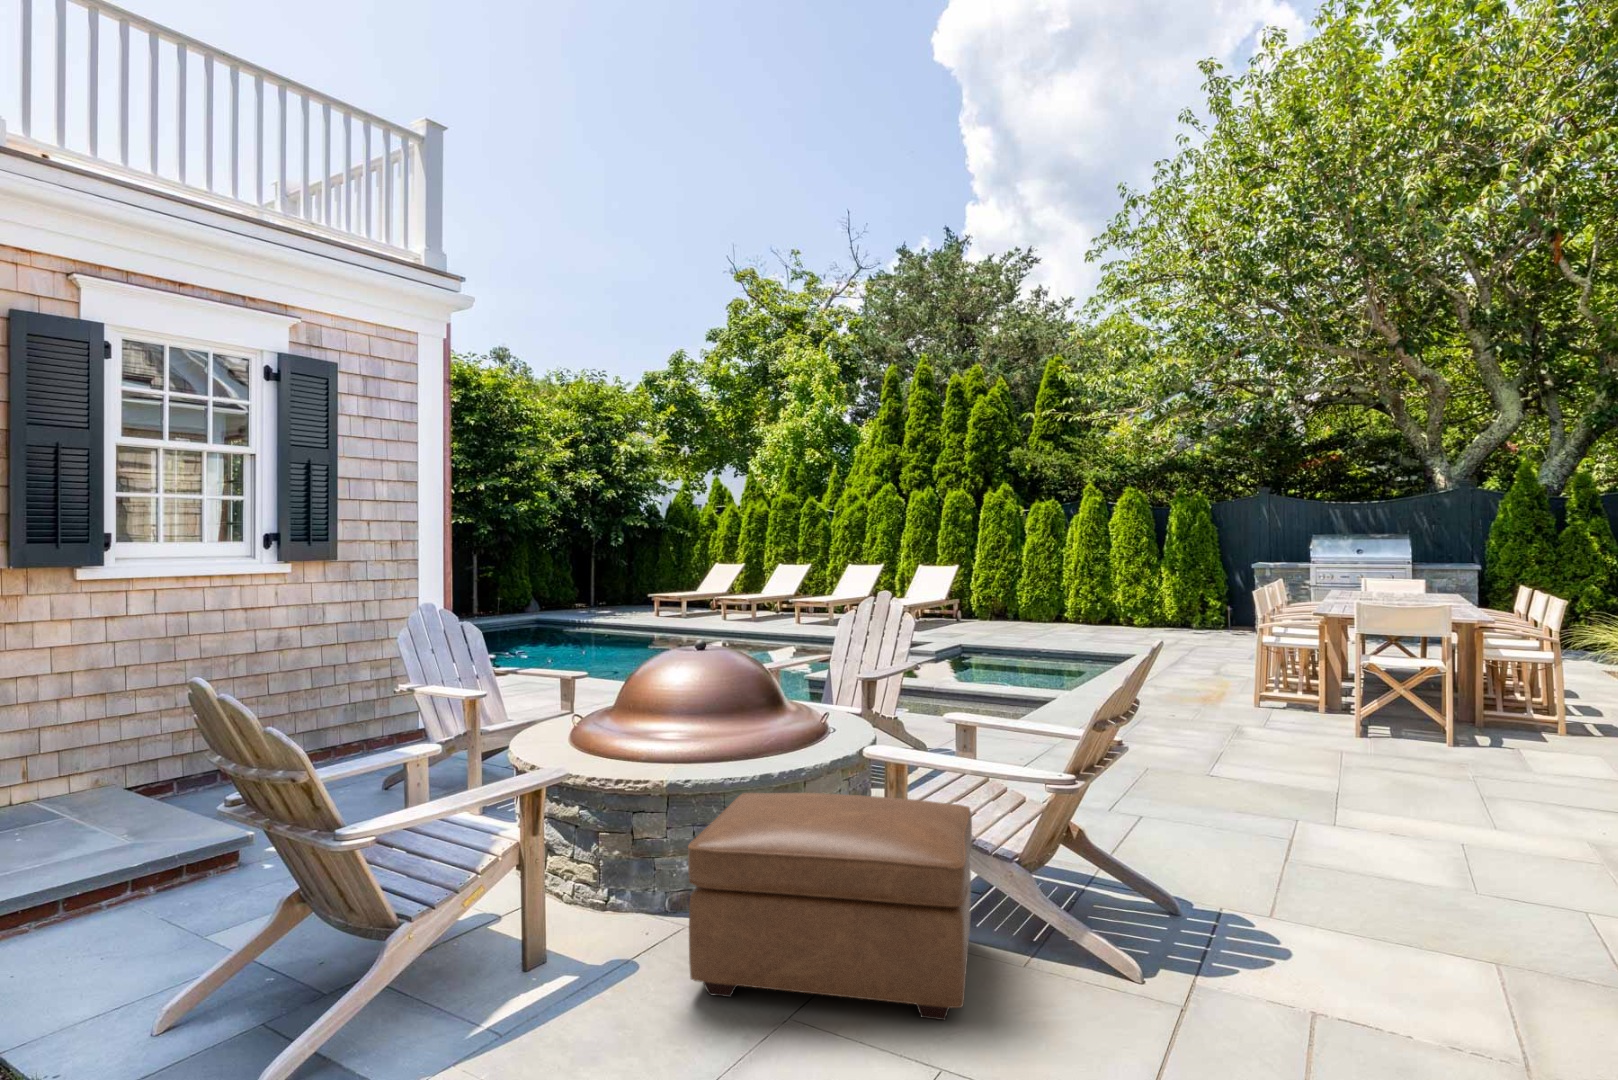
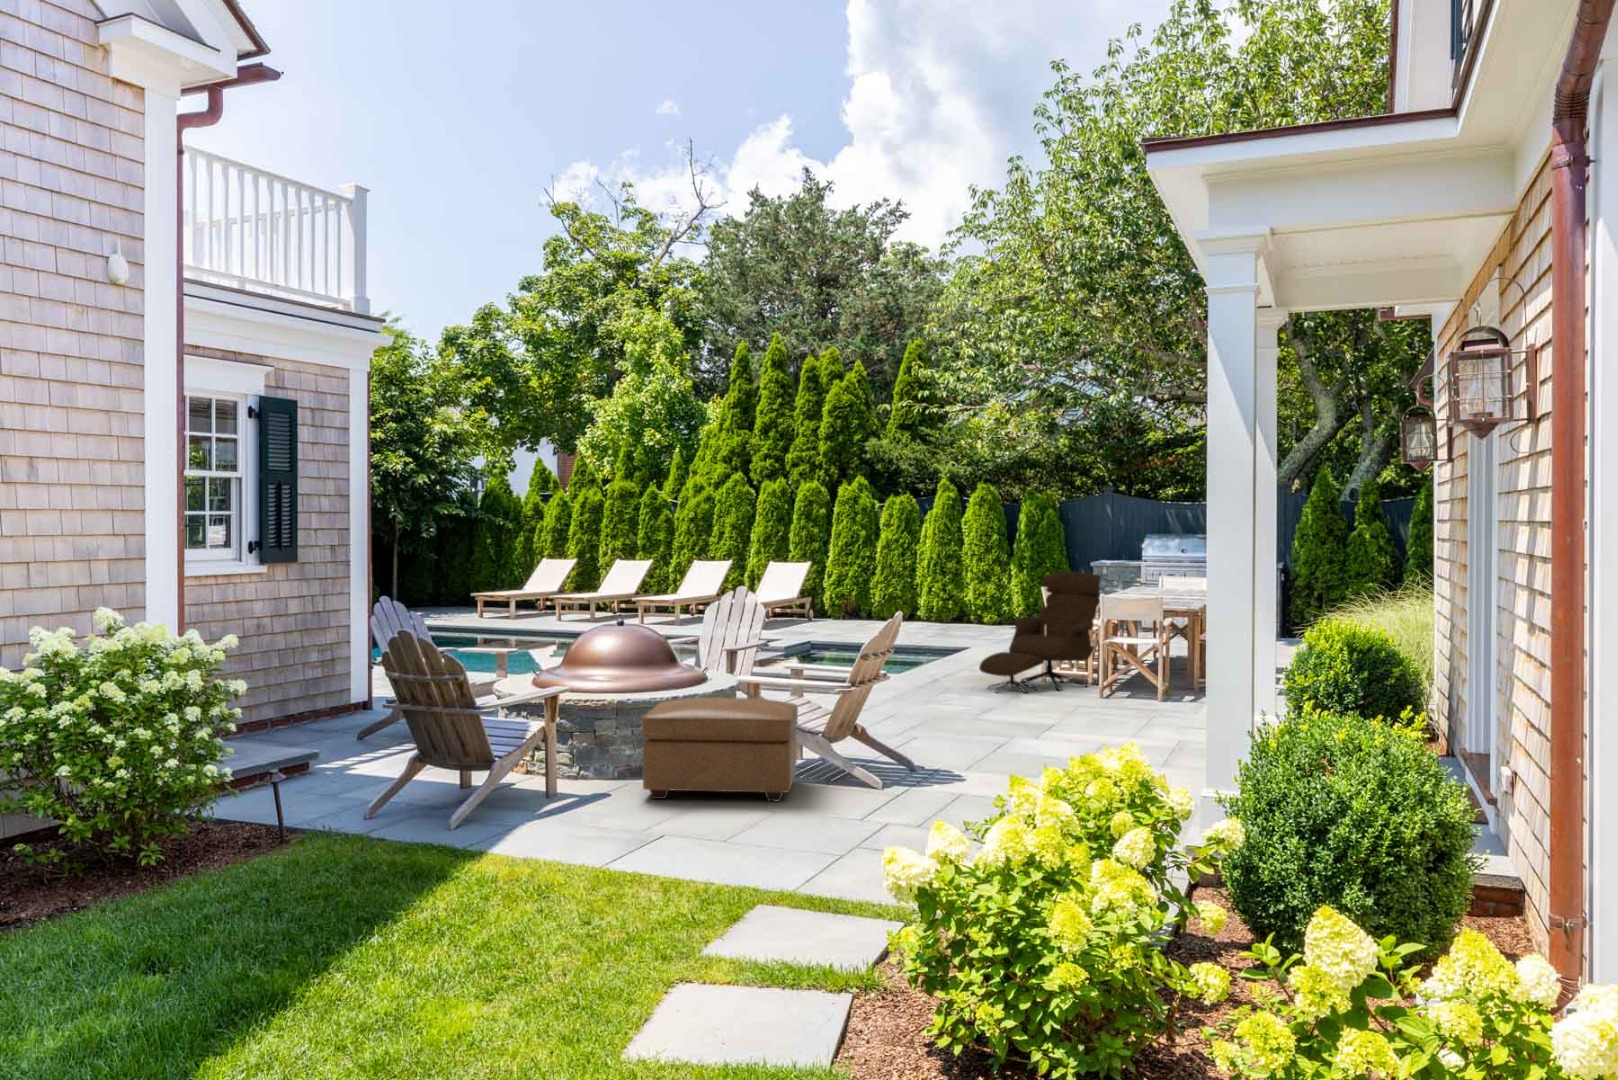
lounge chair: none [1178,574,1336,727] -> present [979,572,1101,693]

